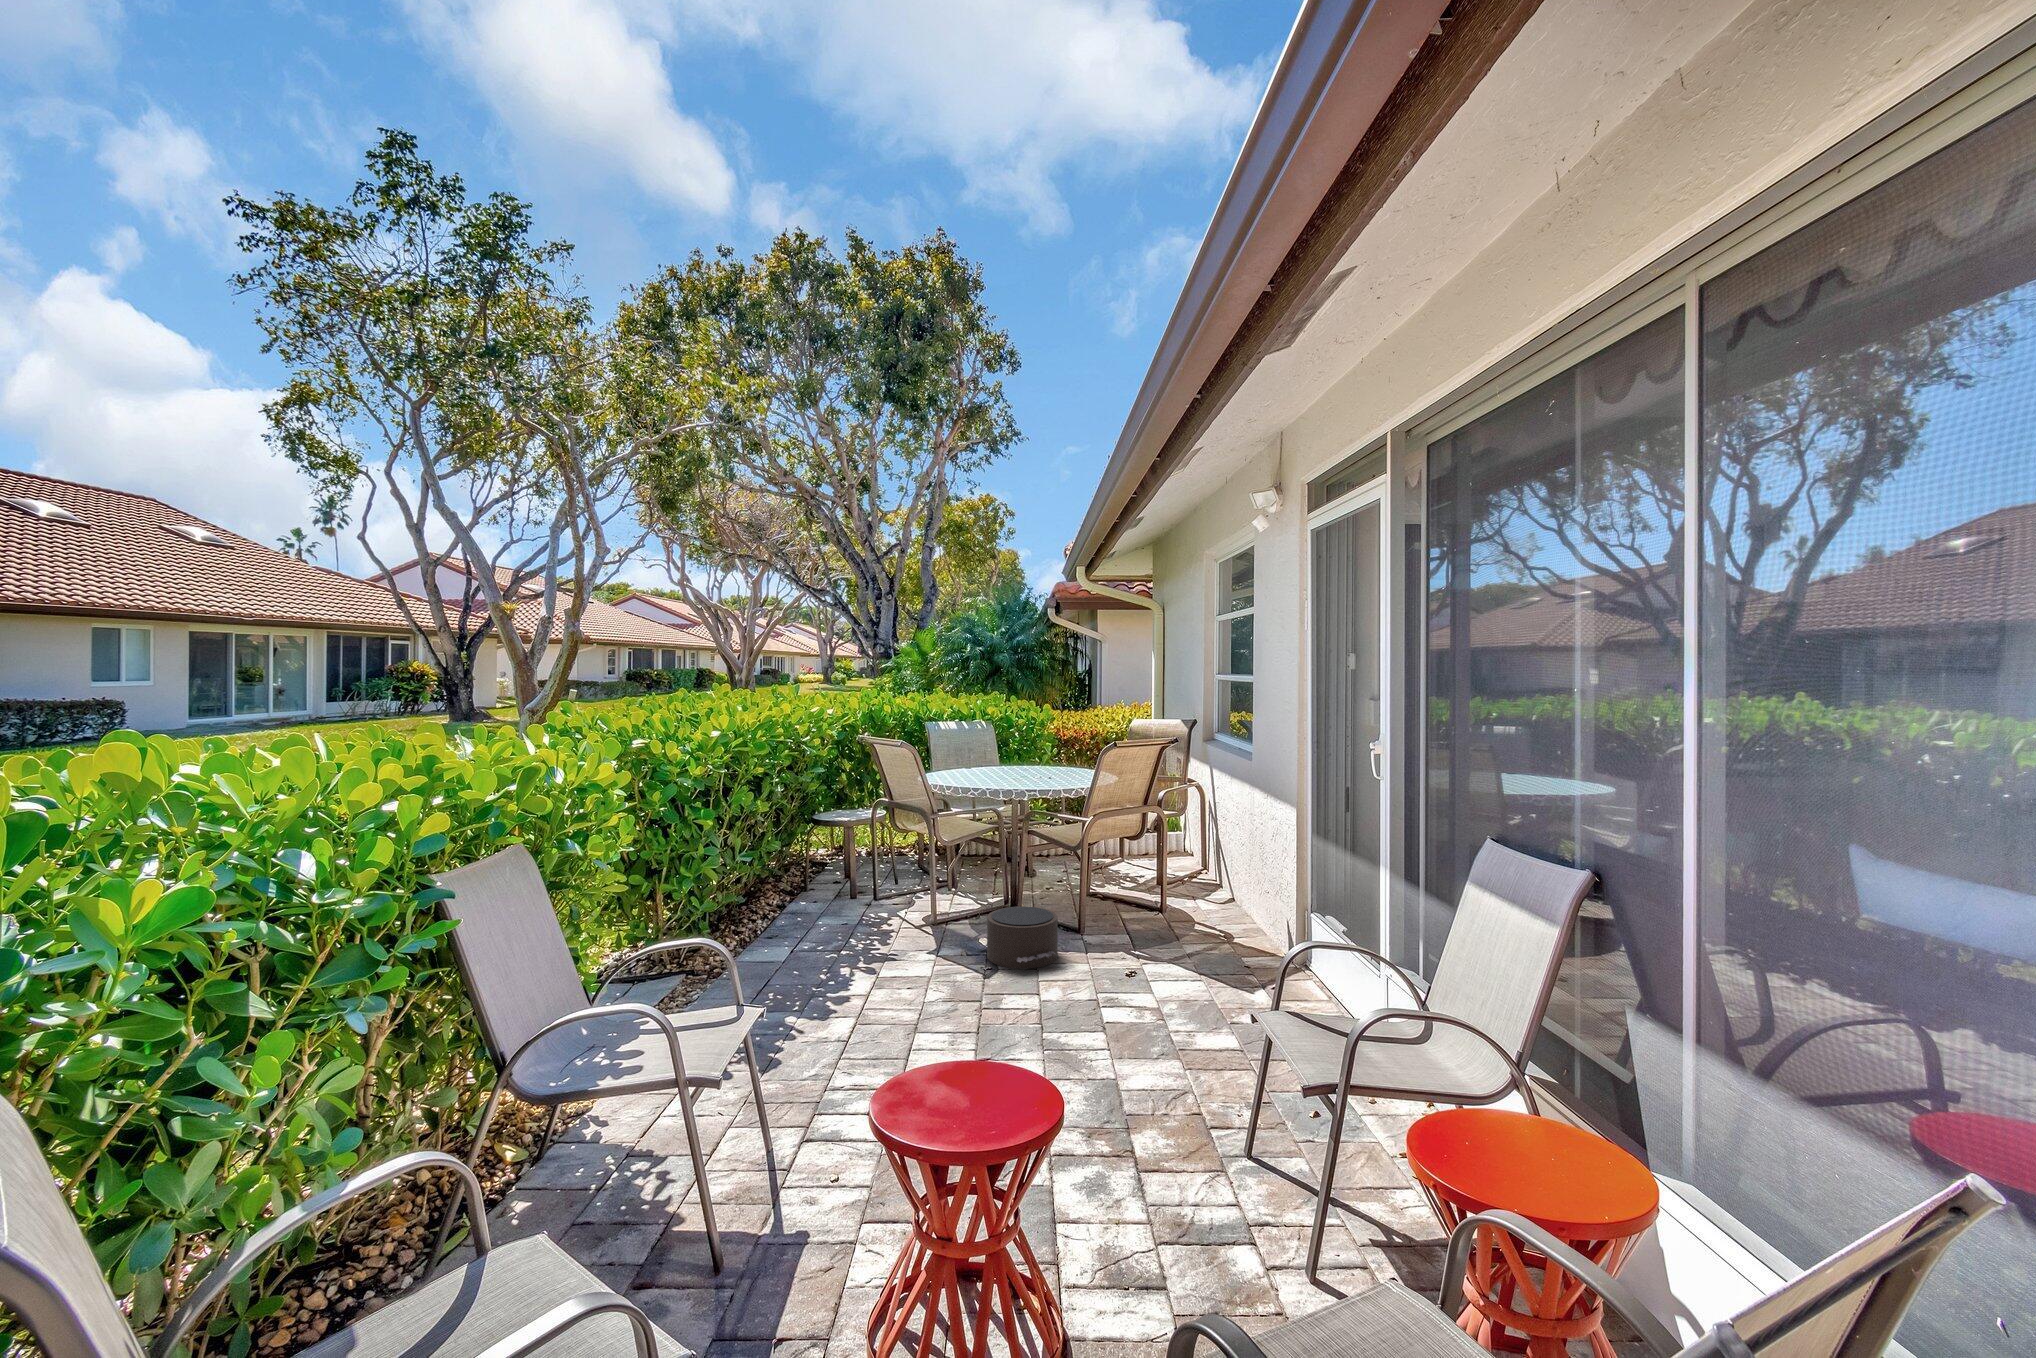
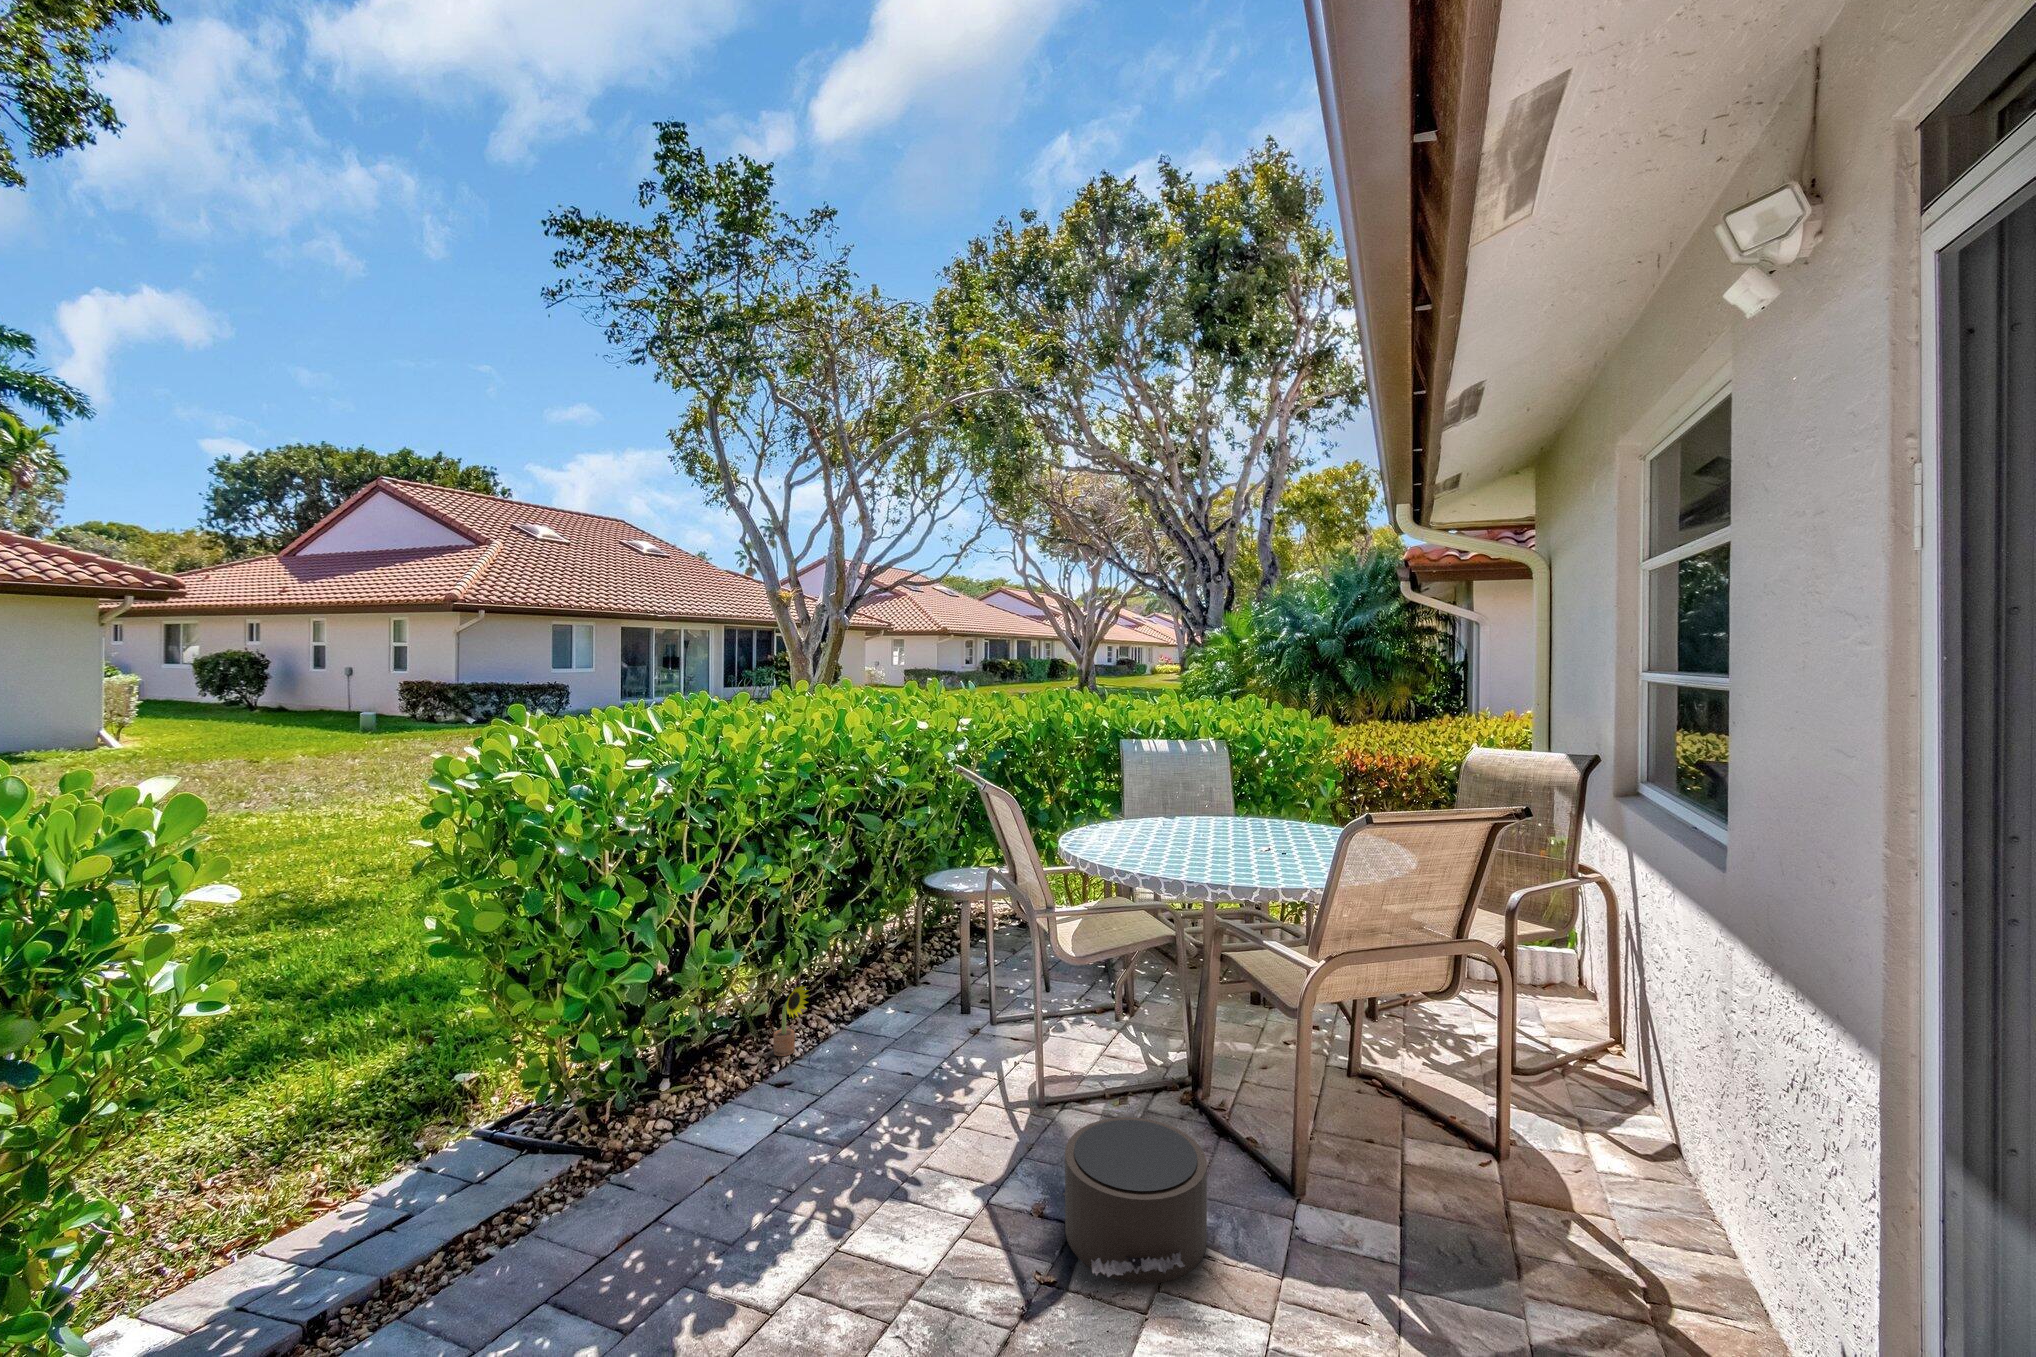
decorative plant: none [744,886,768,935] -> present [773,986,809,1056]

